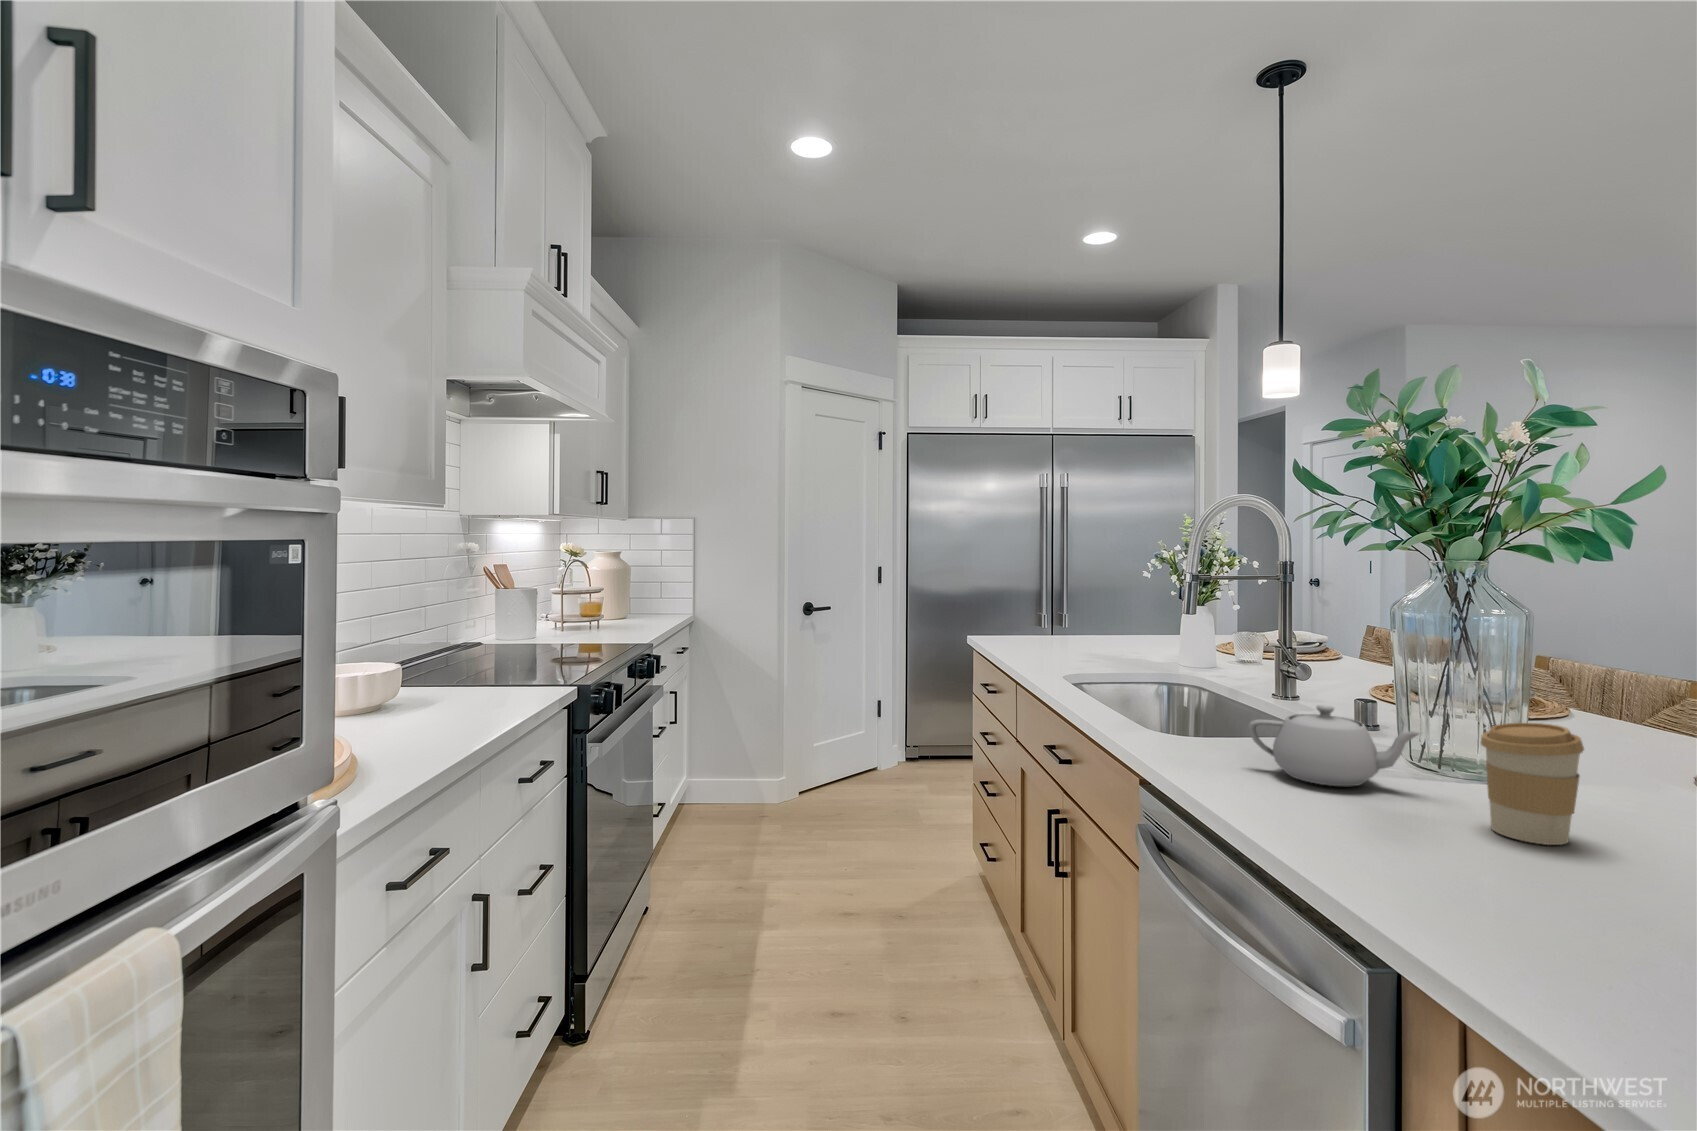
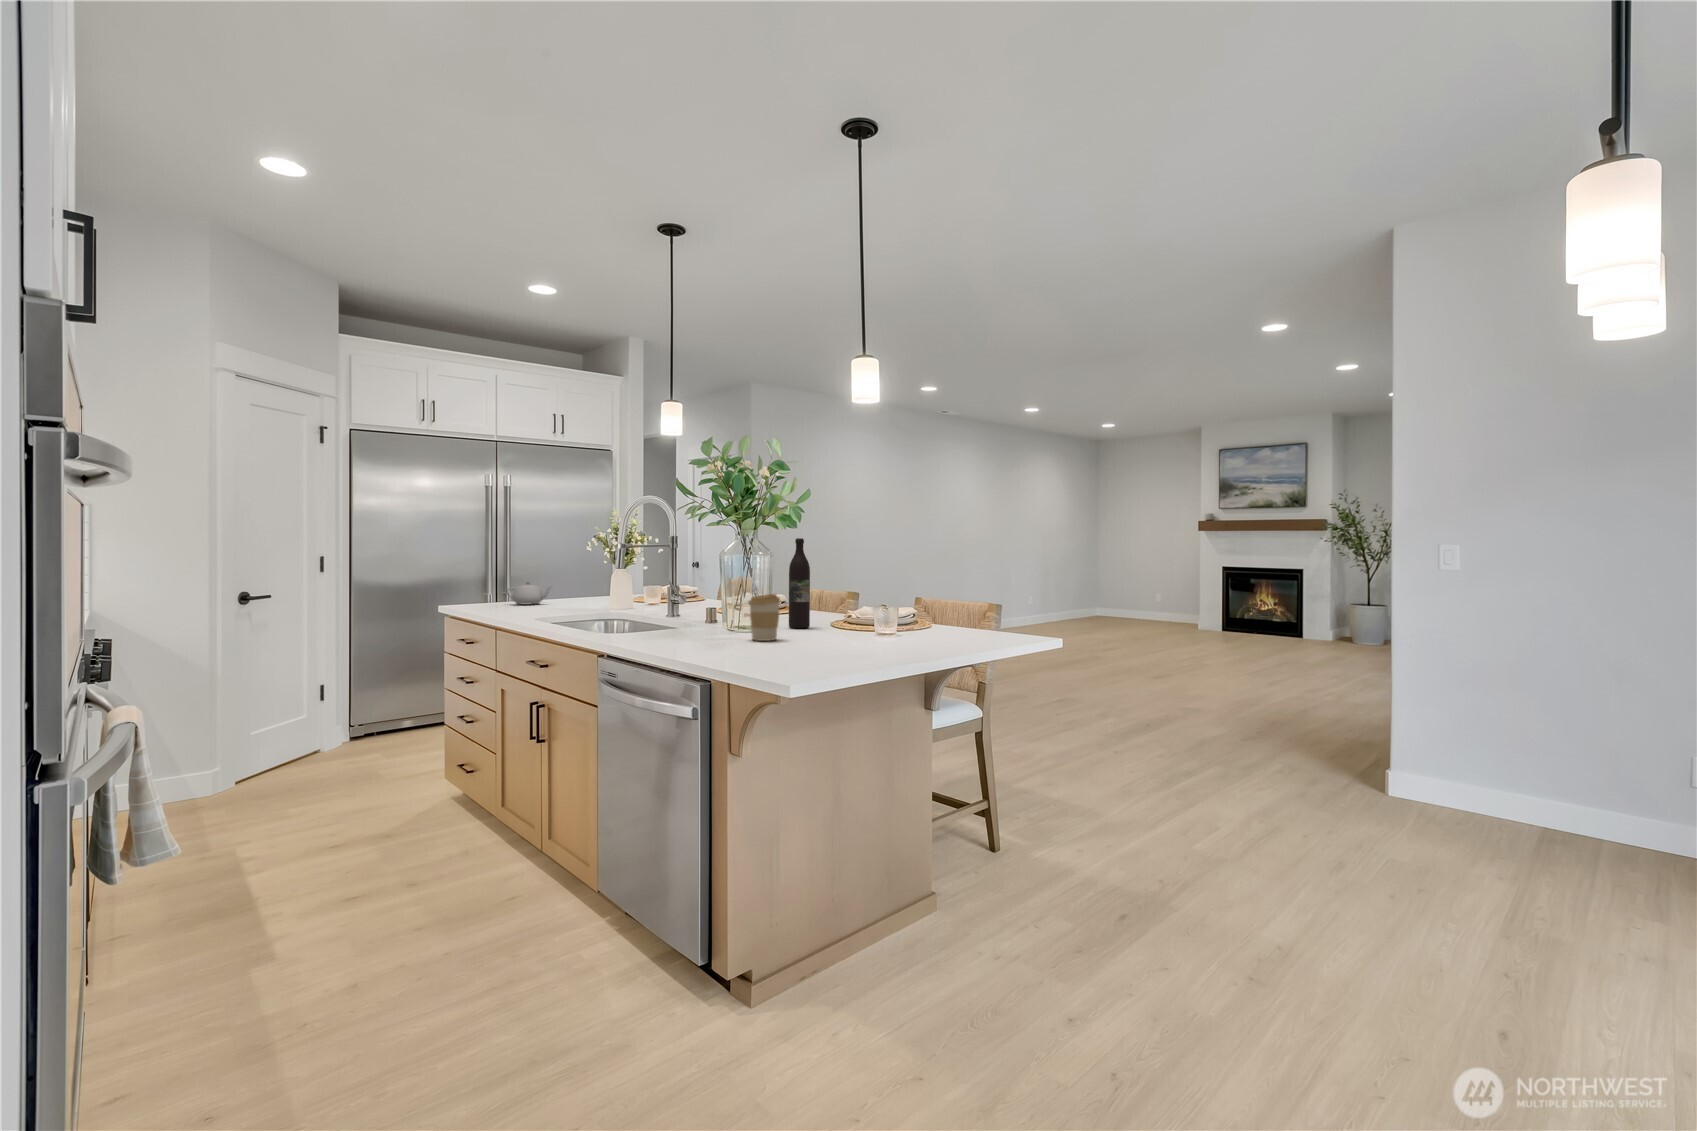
wine bottle: none [1571,576,1640,786] -> present [789,538,810,628]
teapot: present [1248,705,1421,786] -> present [506,581,551,605]

